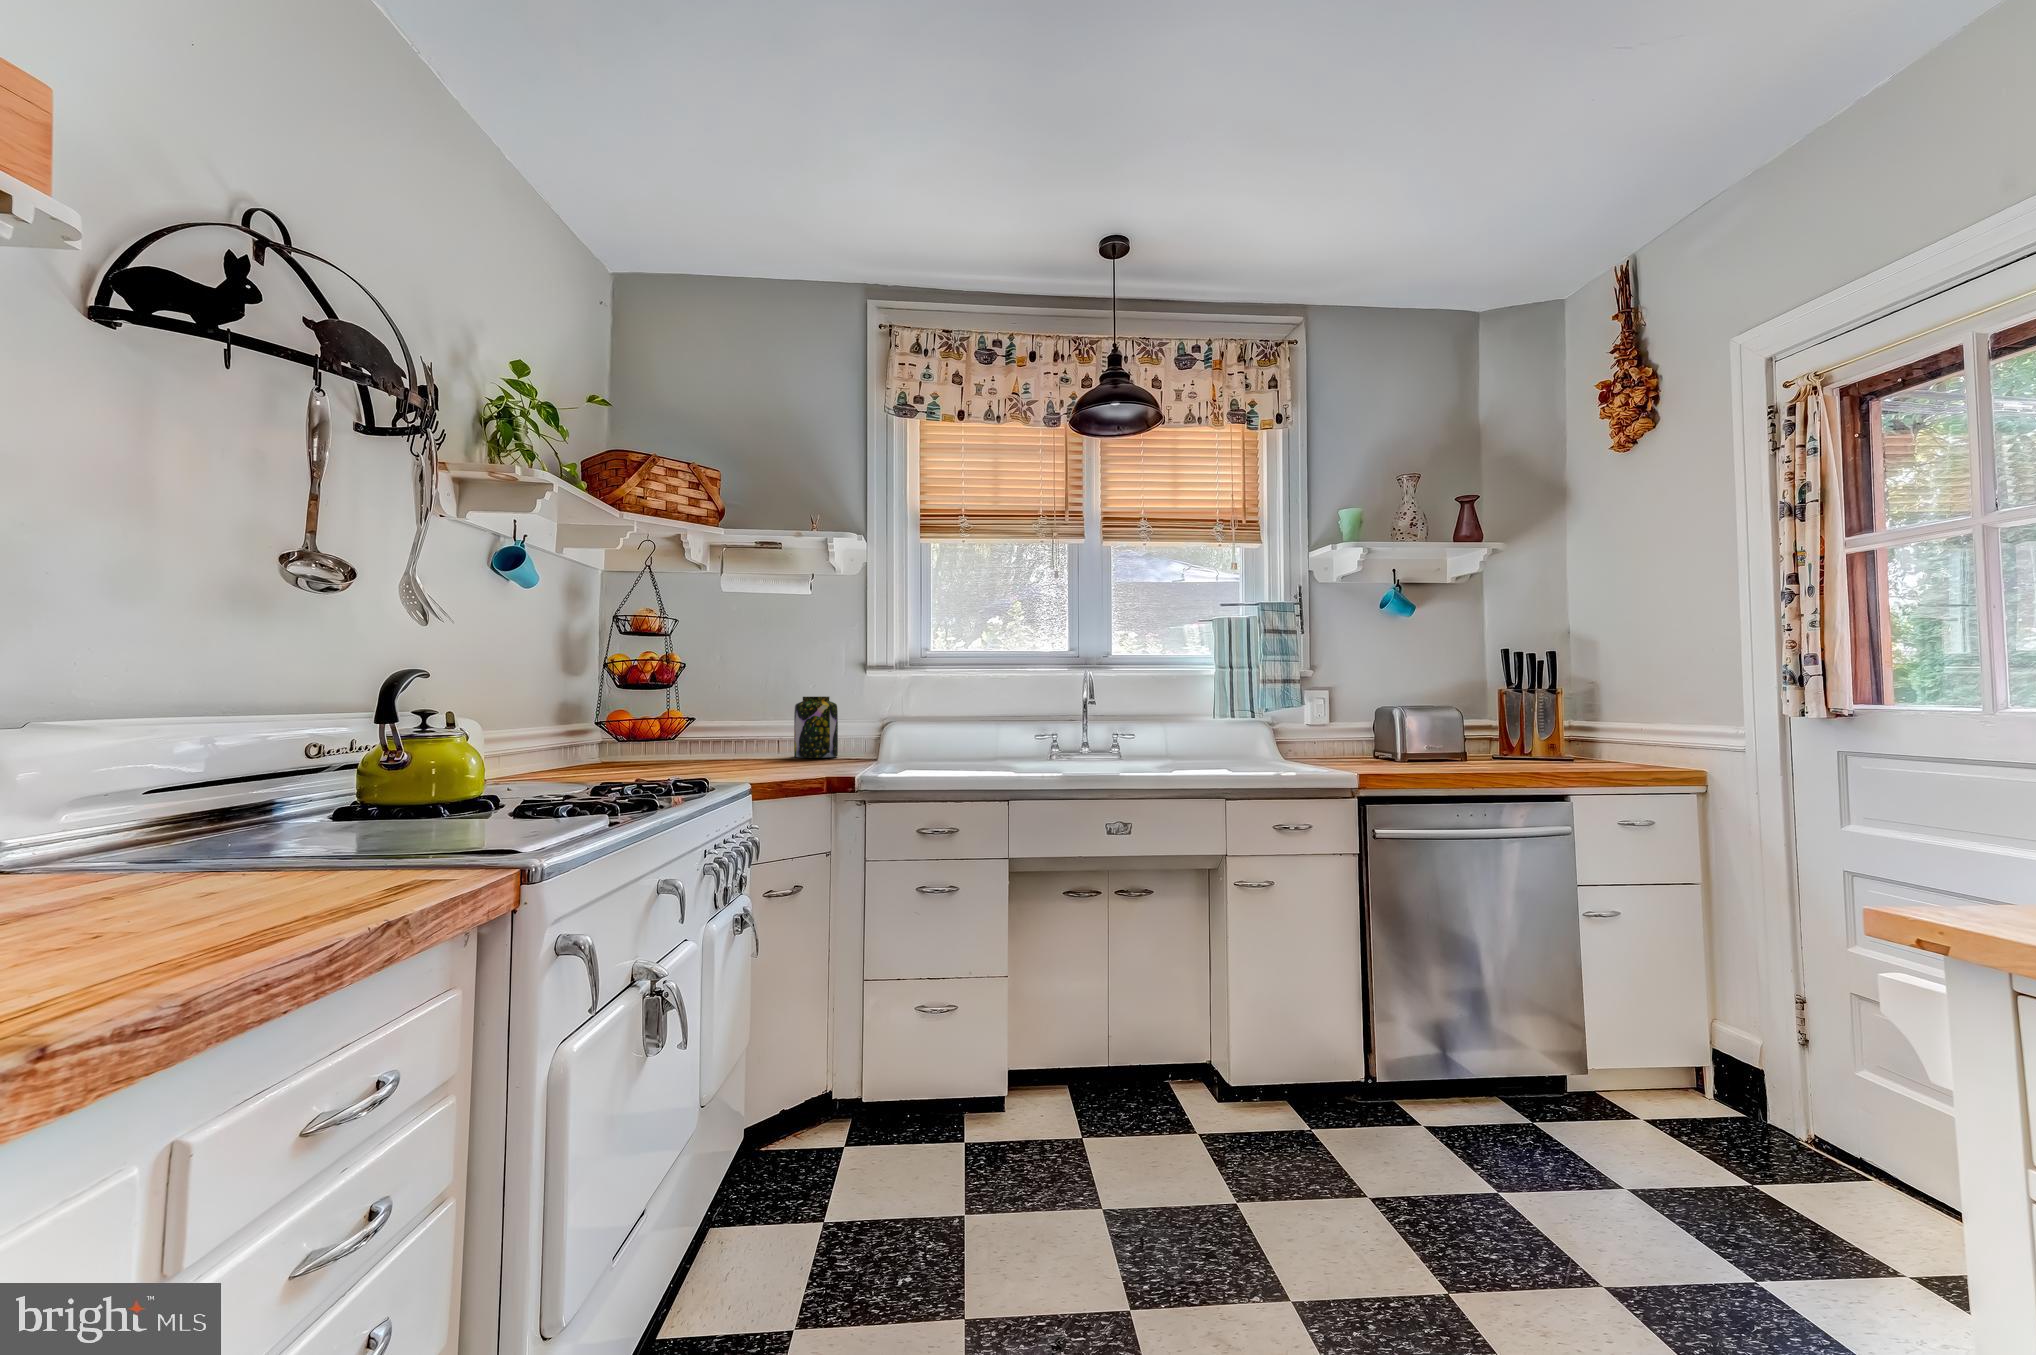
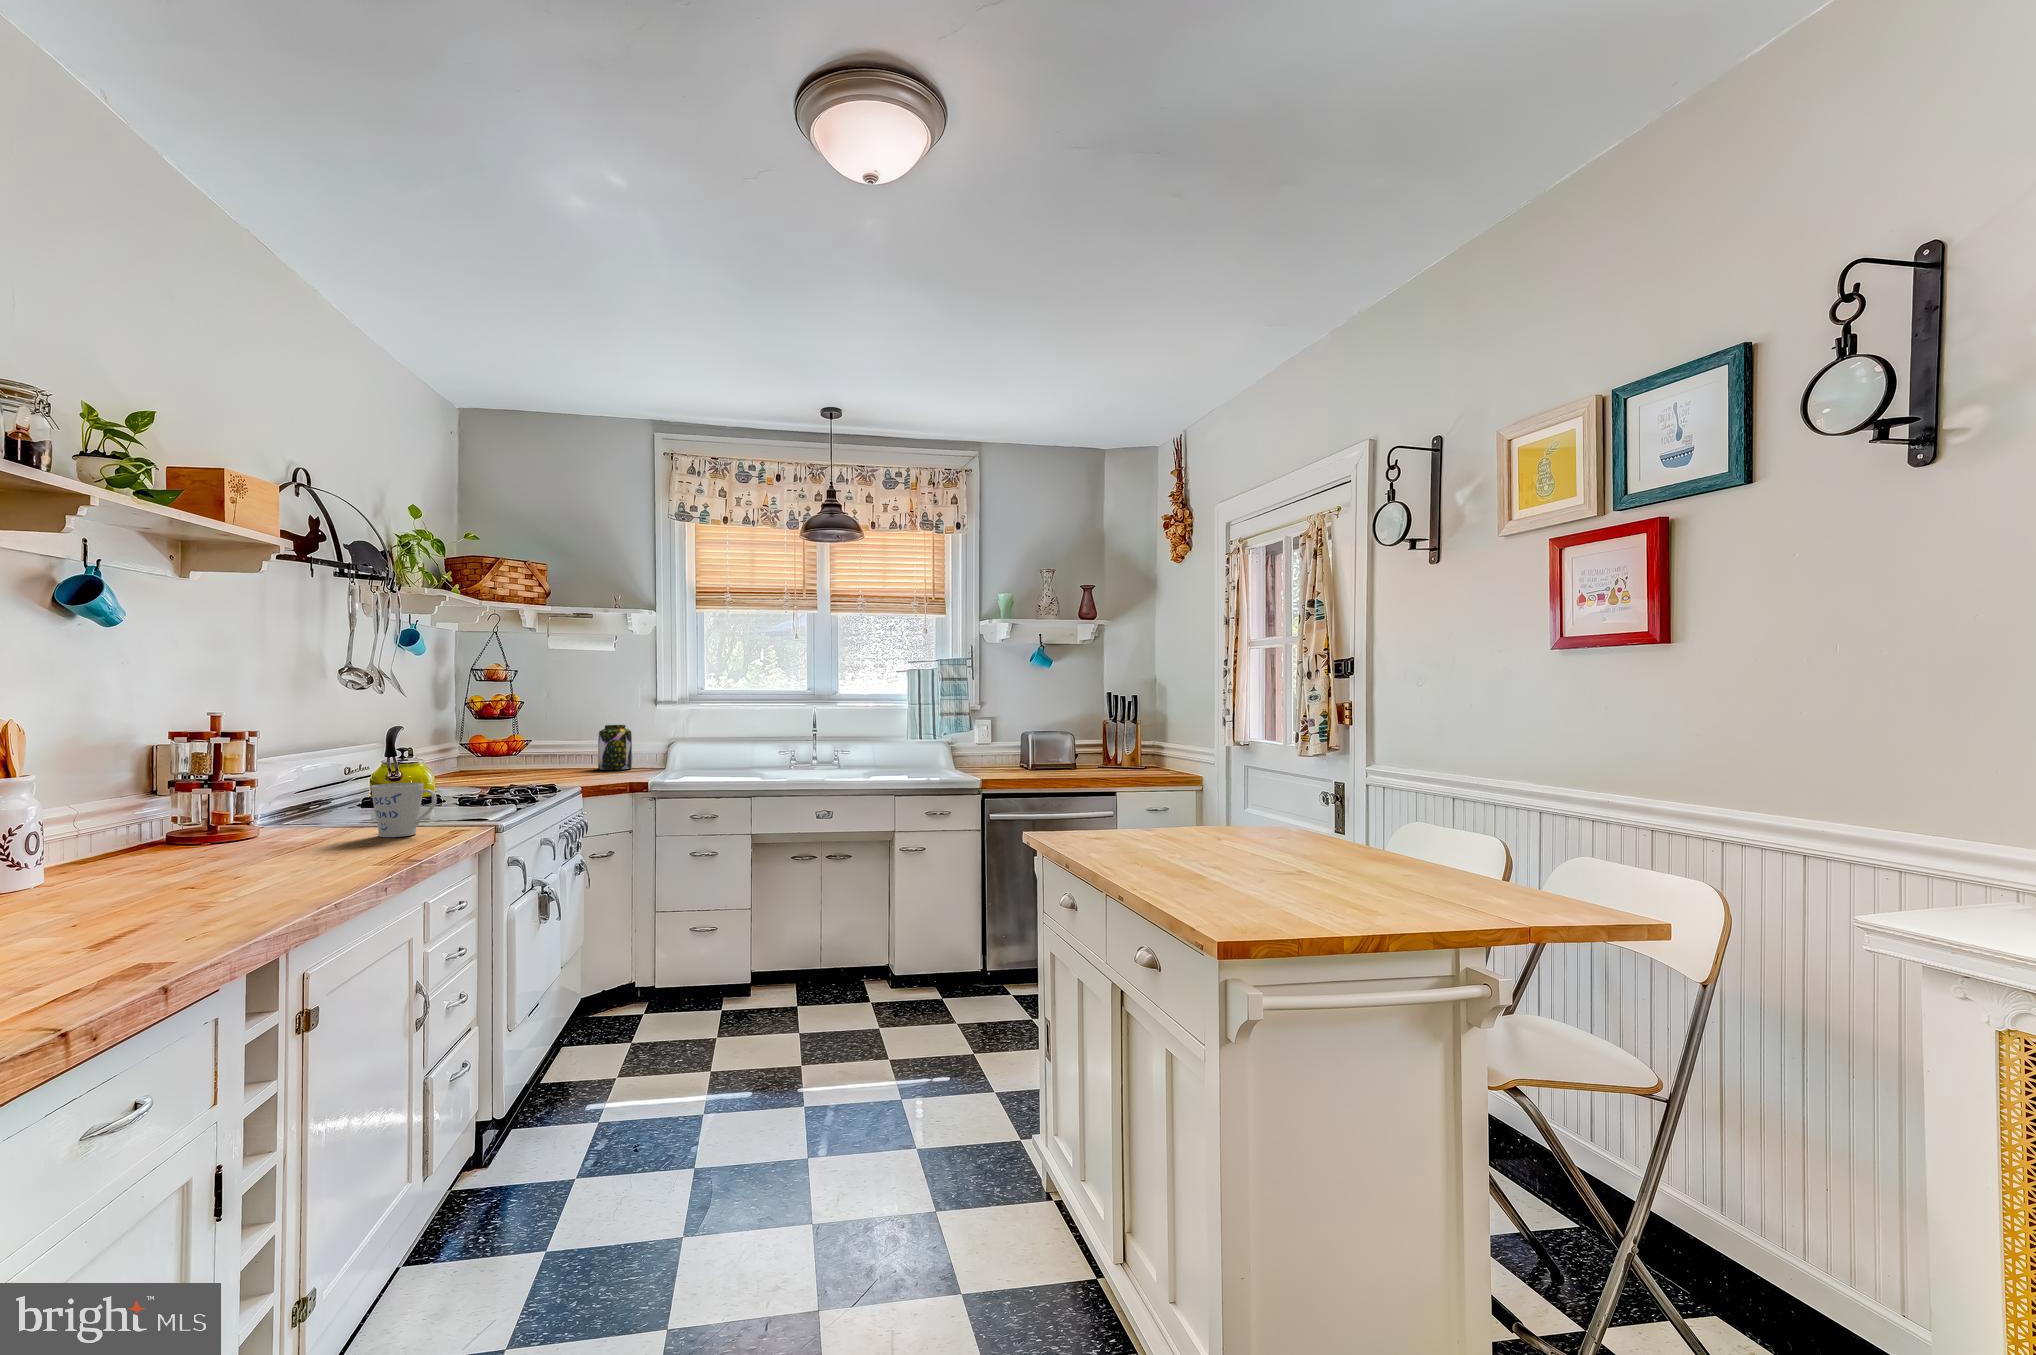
mug: none [142,782,308,923] -> present [371,783,437,837]

